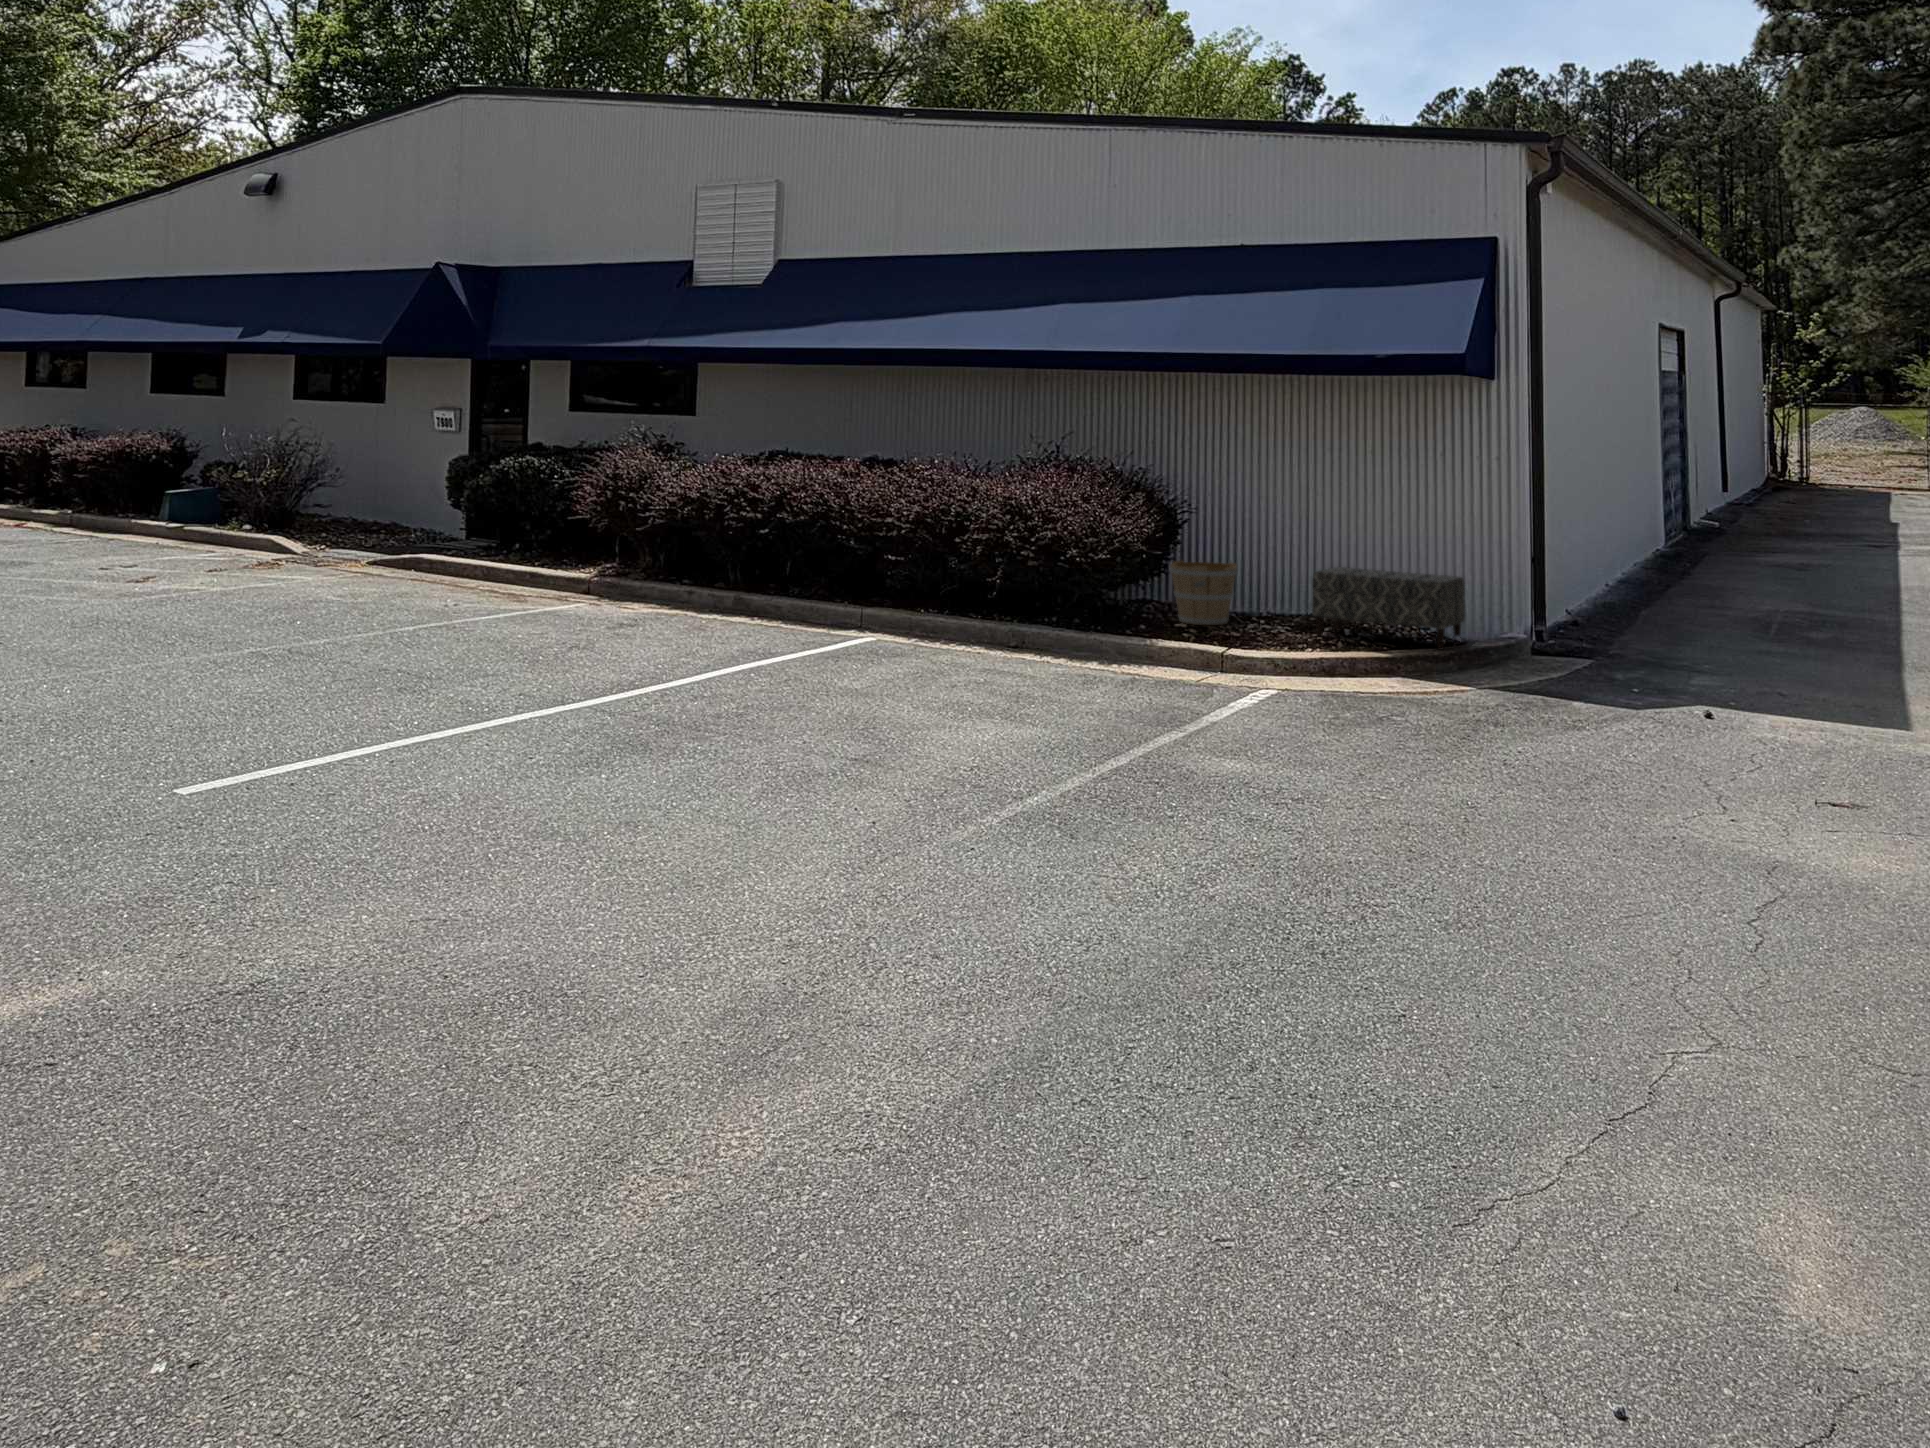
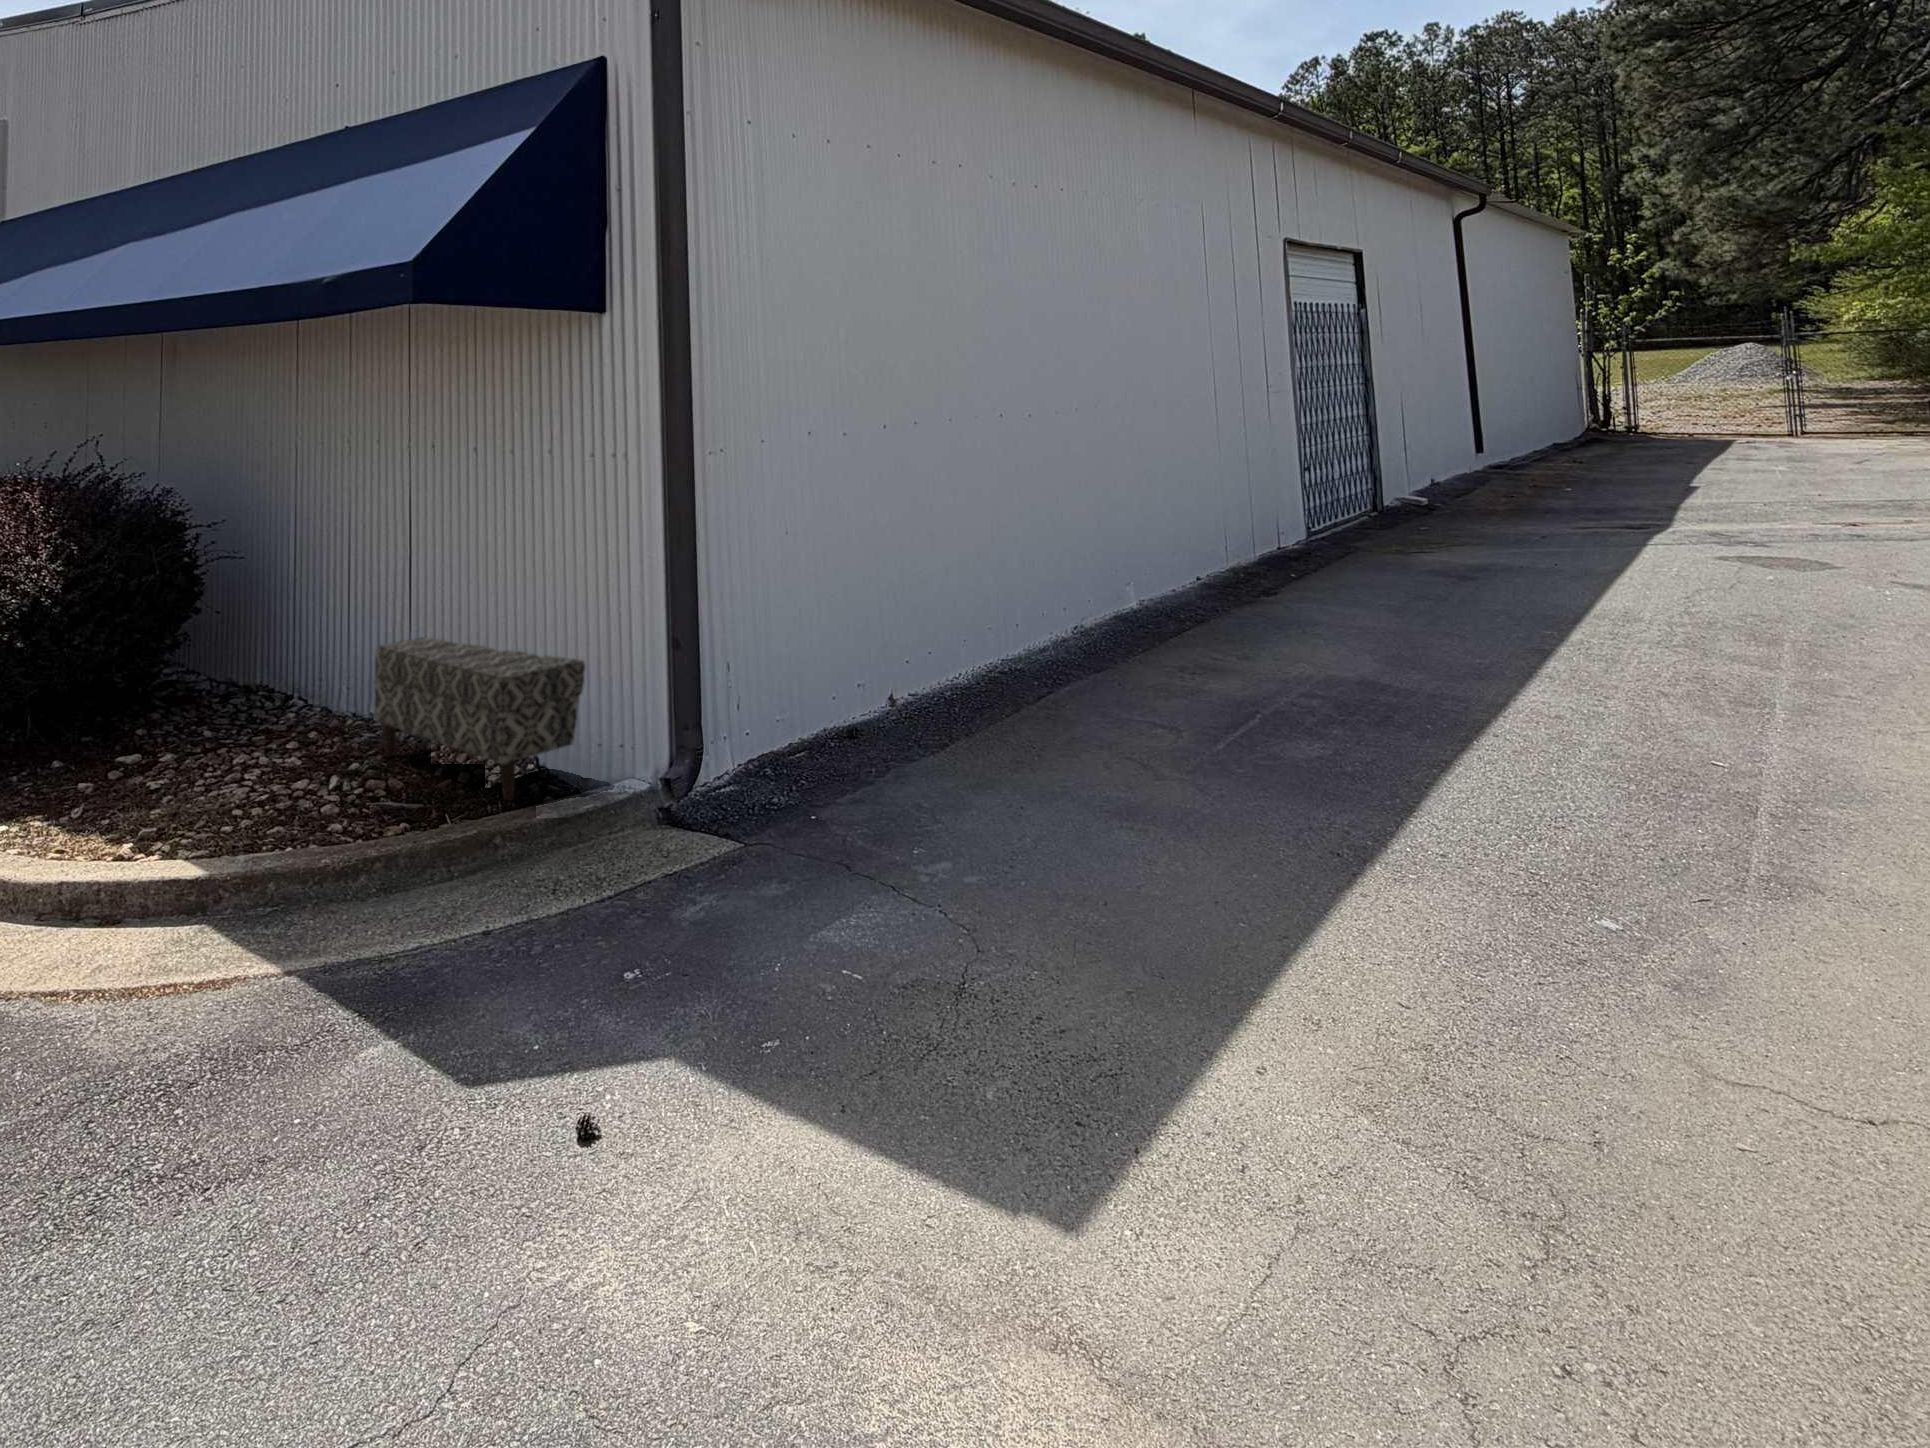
wooden bucket: present [1170,561,1238,625] -> none [244,612,362,724]

